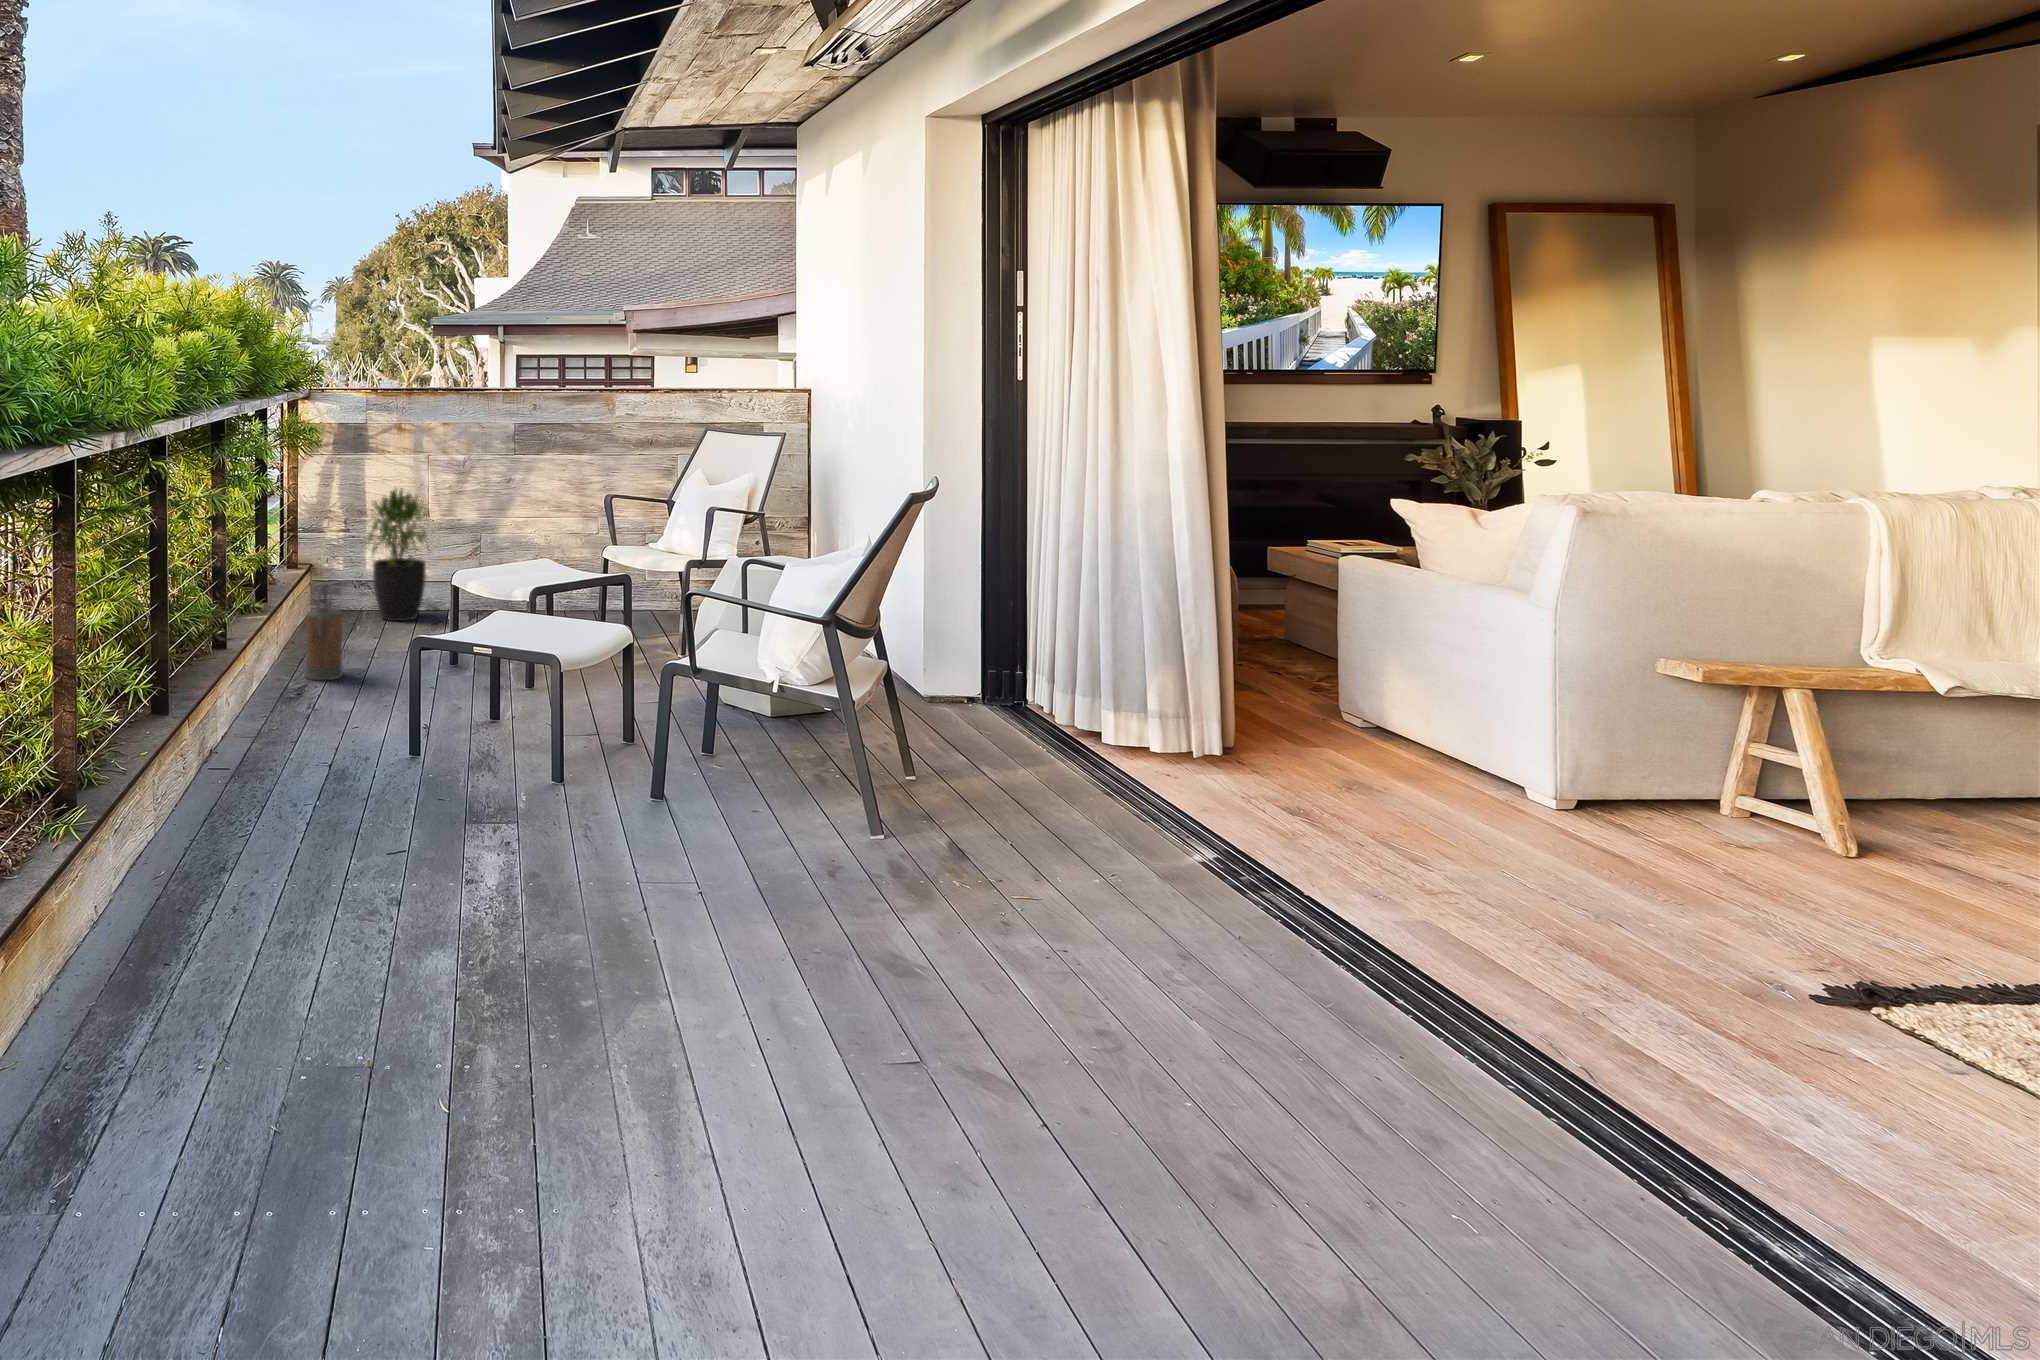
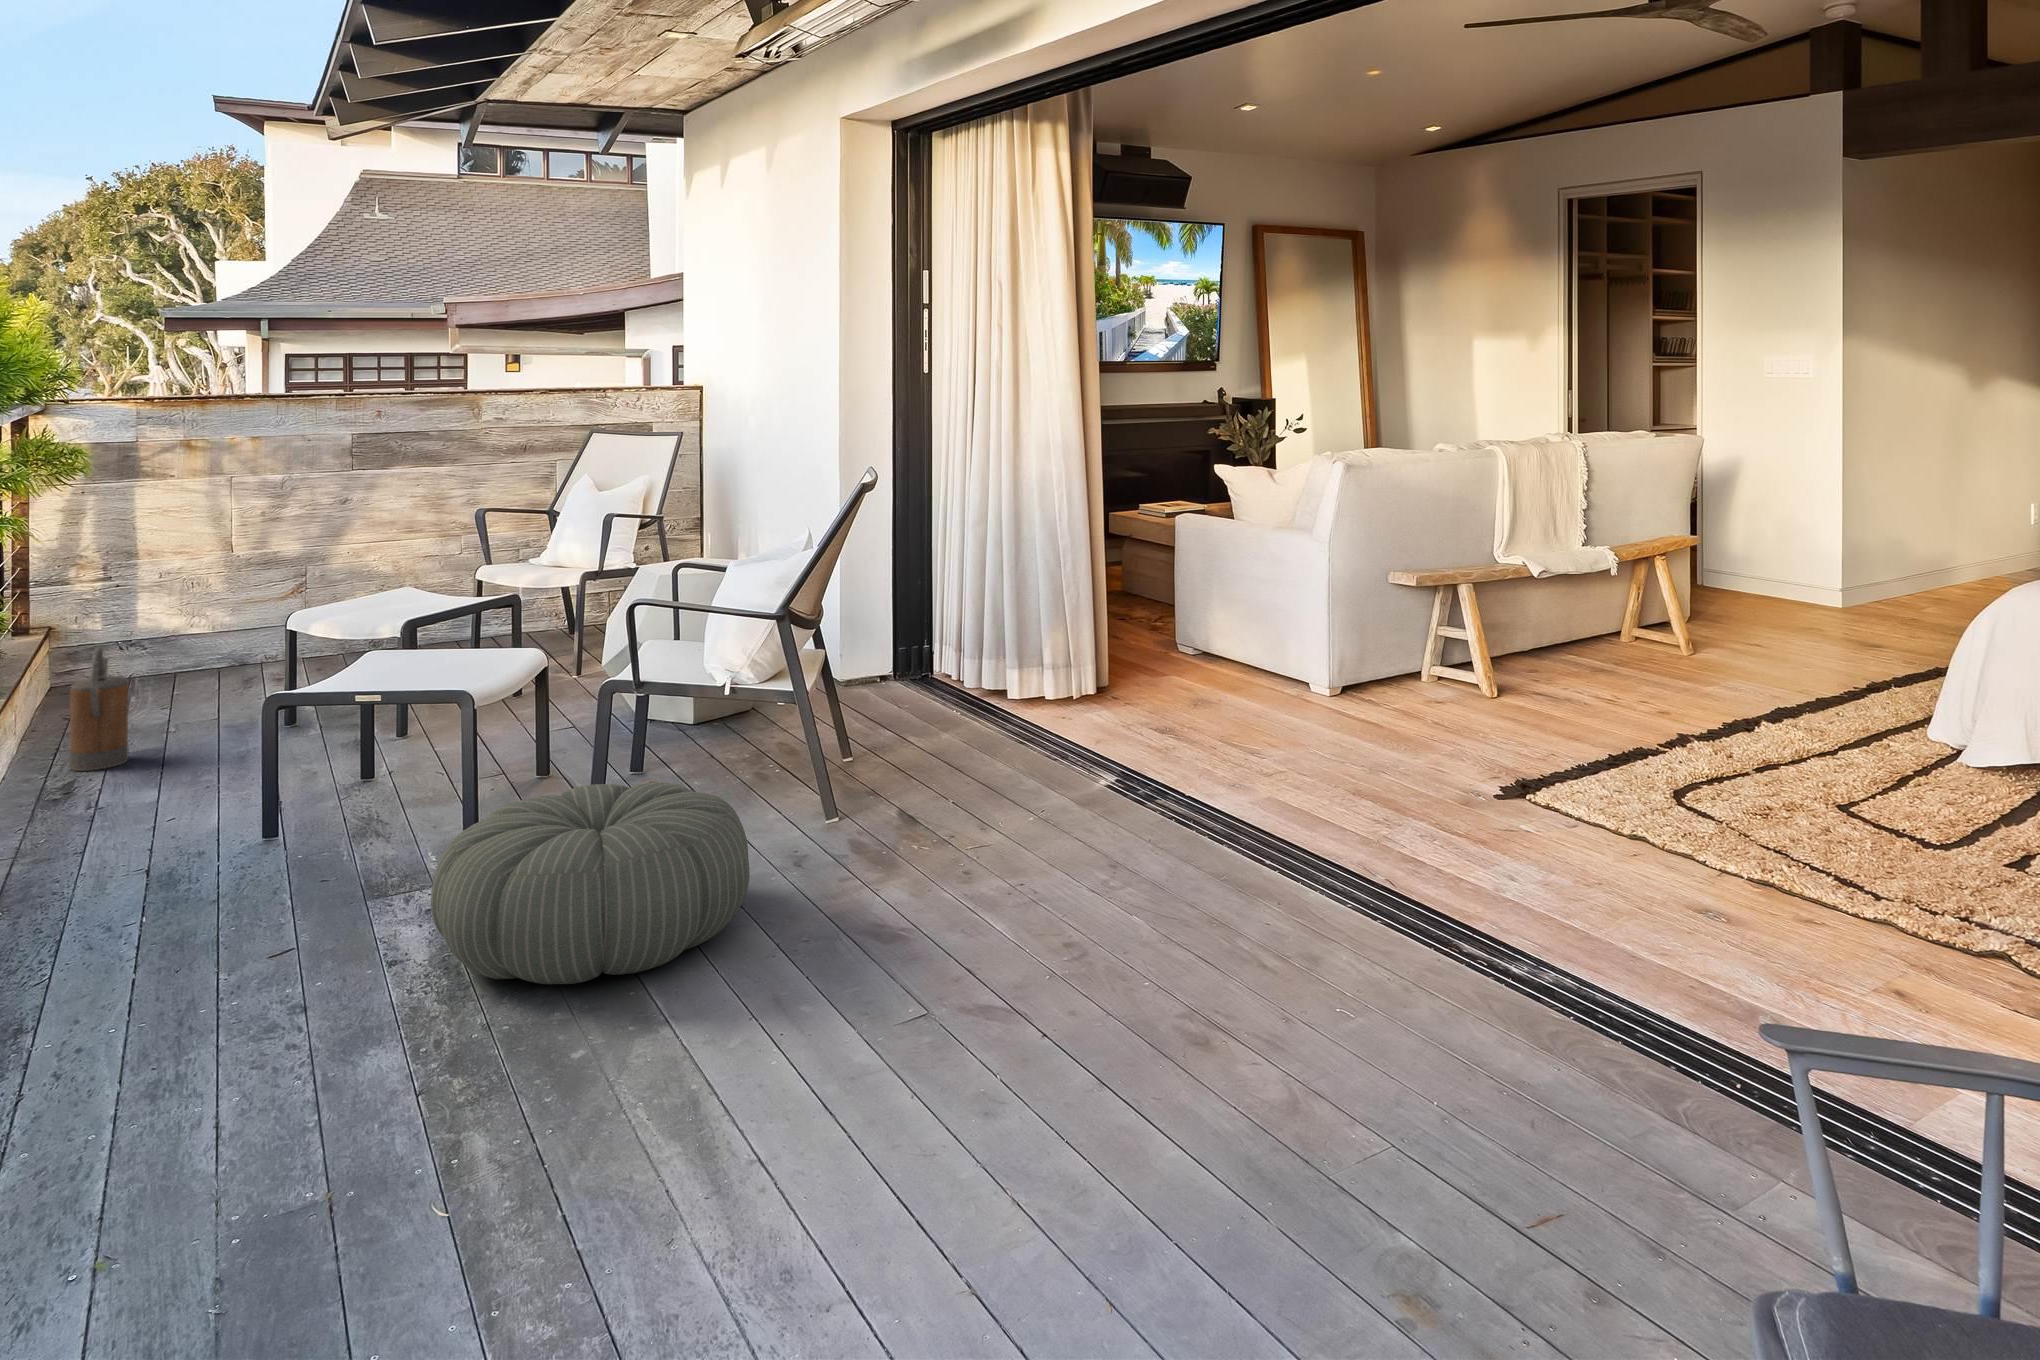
potted plant: present [364,488,431,621] -> none [123,517,239,686]
pouf: none [487,762,763,950] -> present [431,782,750,984]

